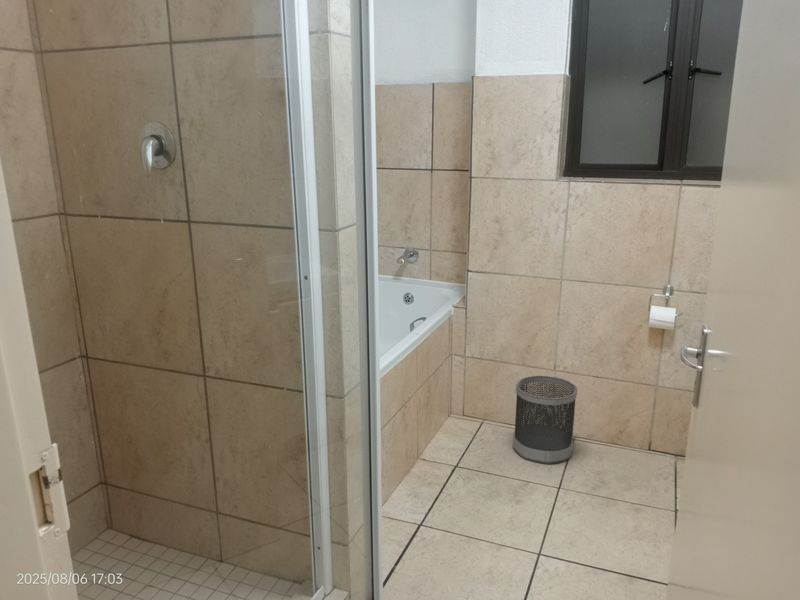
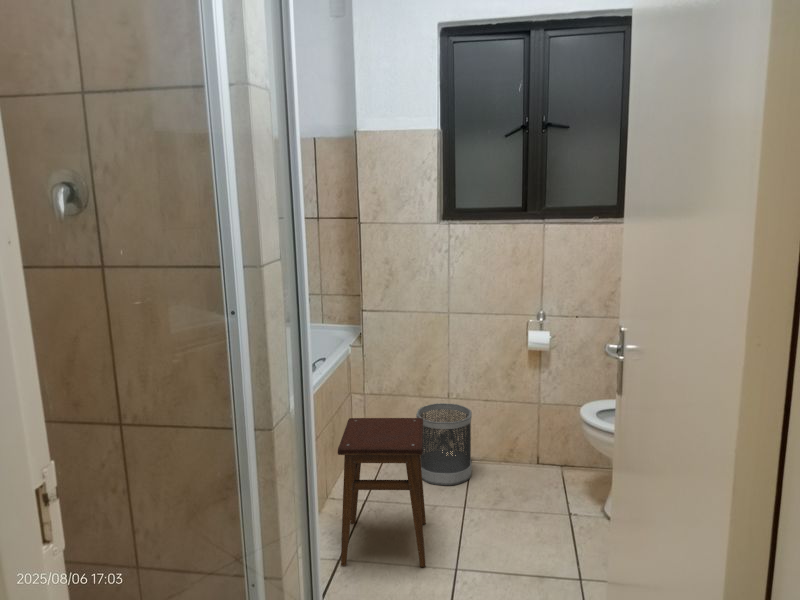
stool: none [418,385,517,547] -> present [338,418,426,567]

